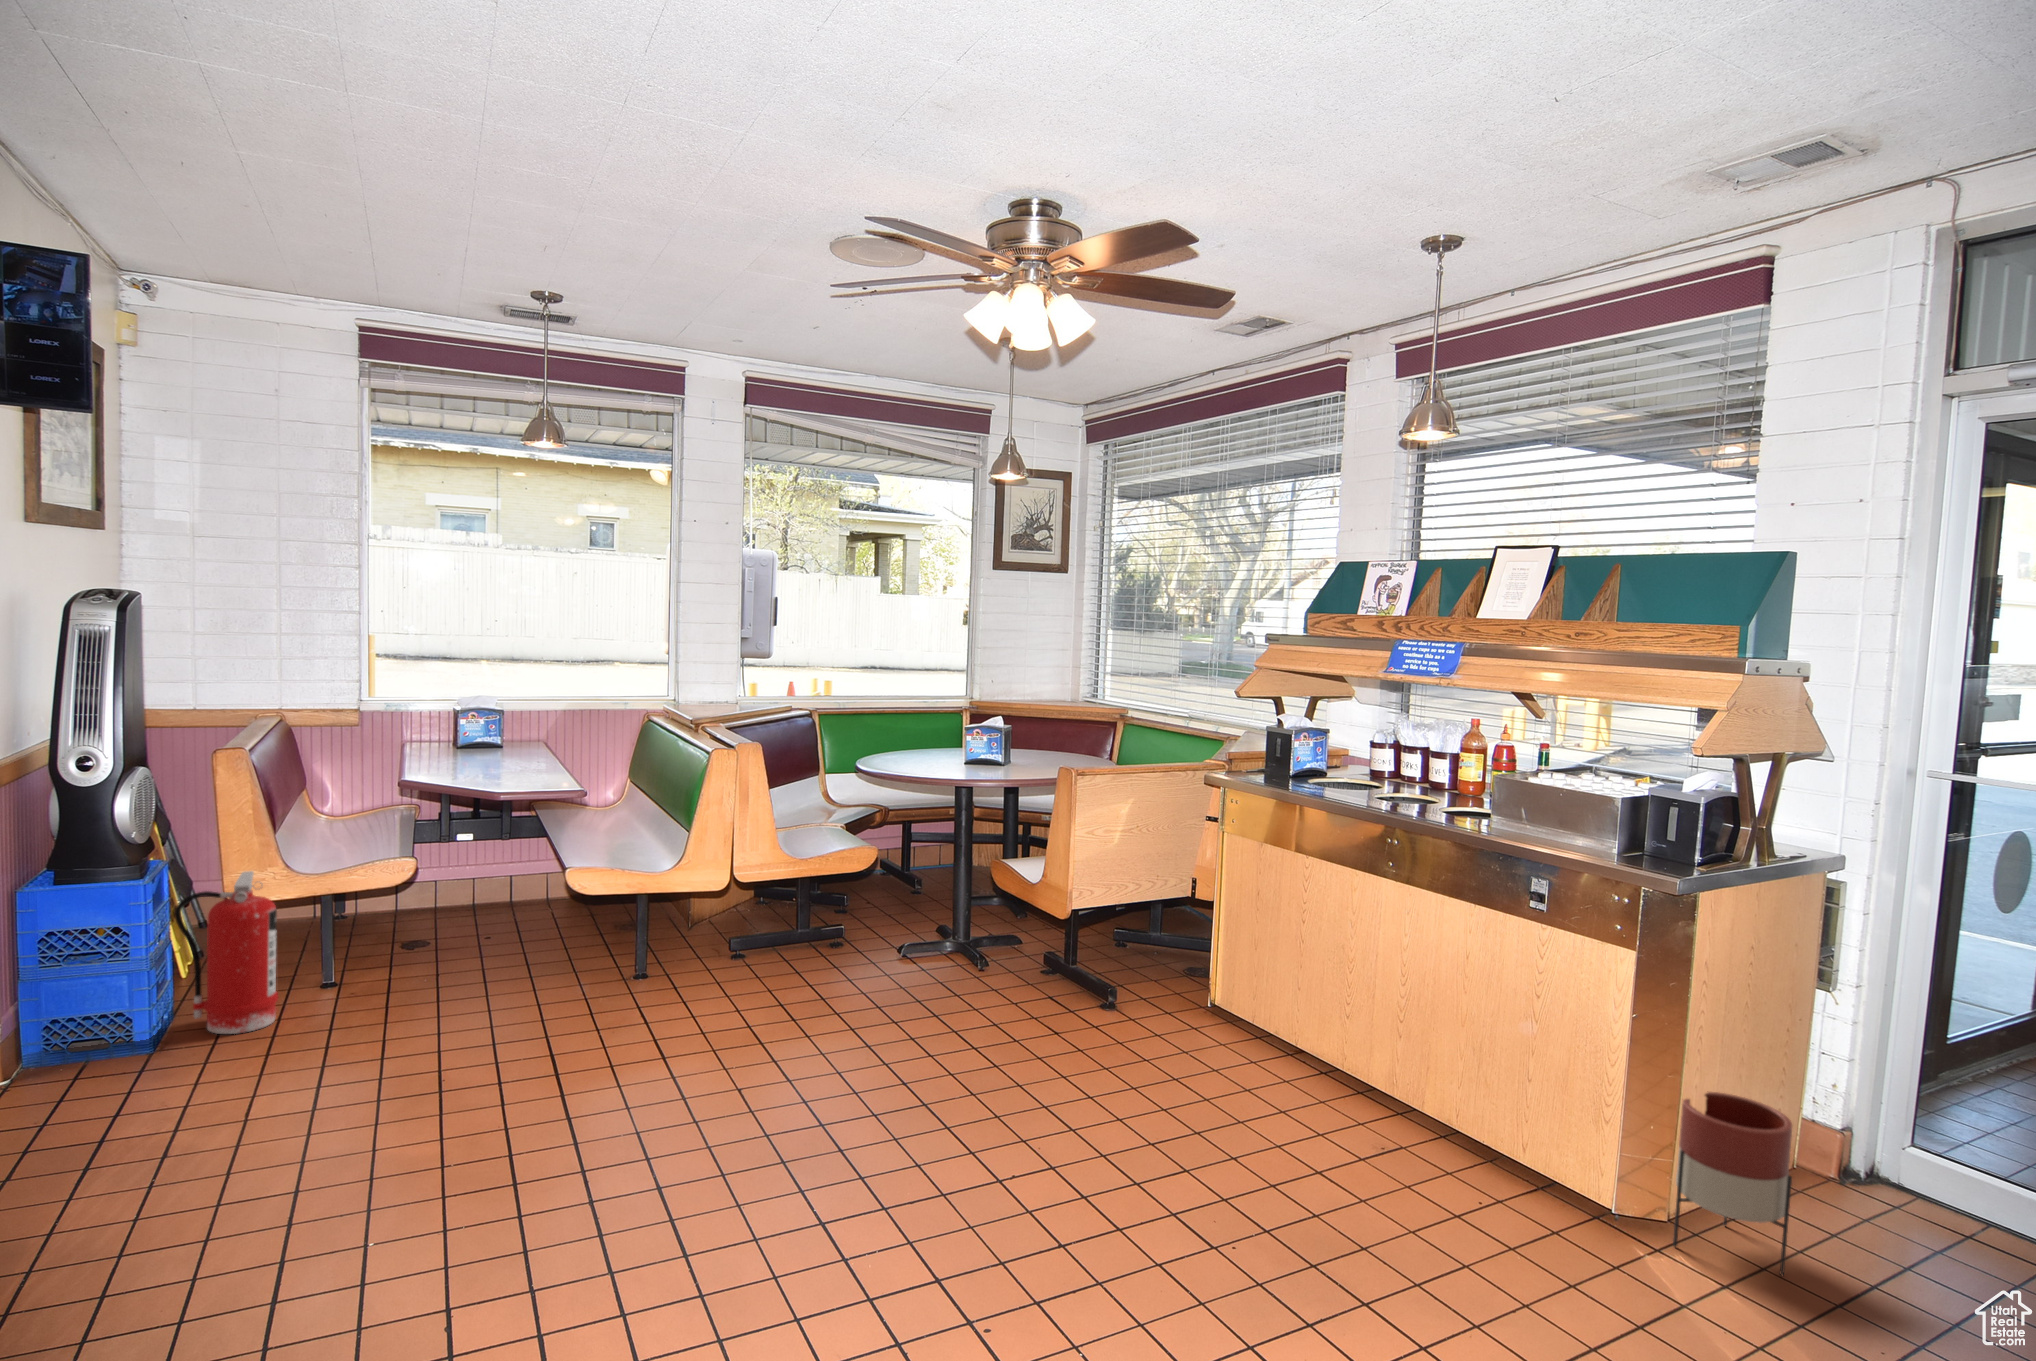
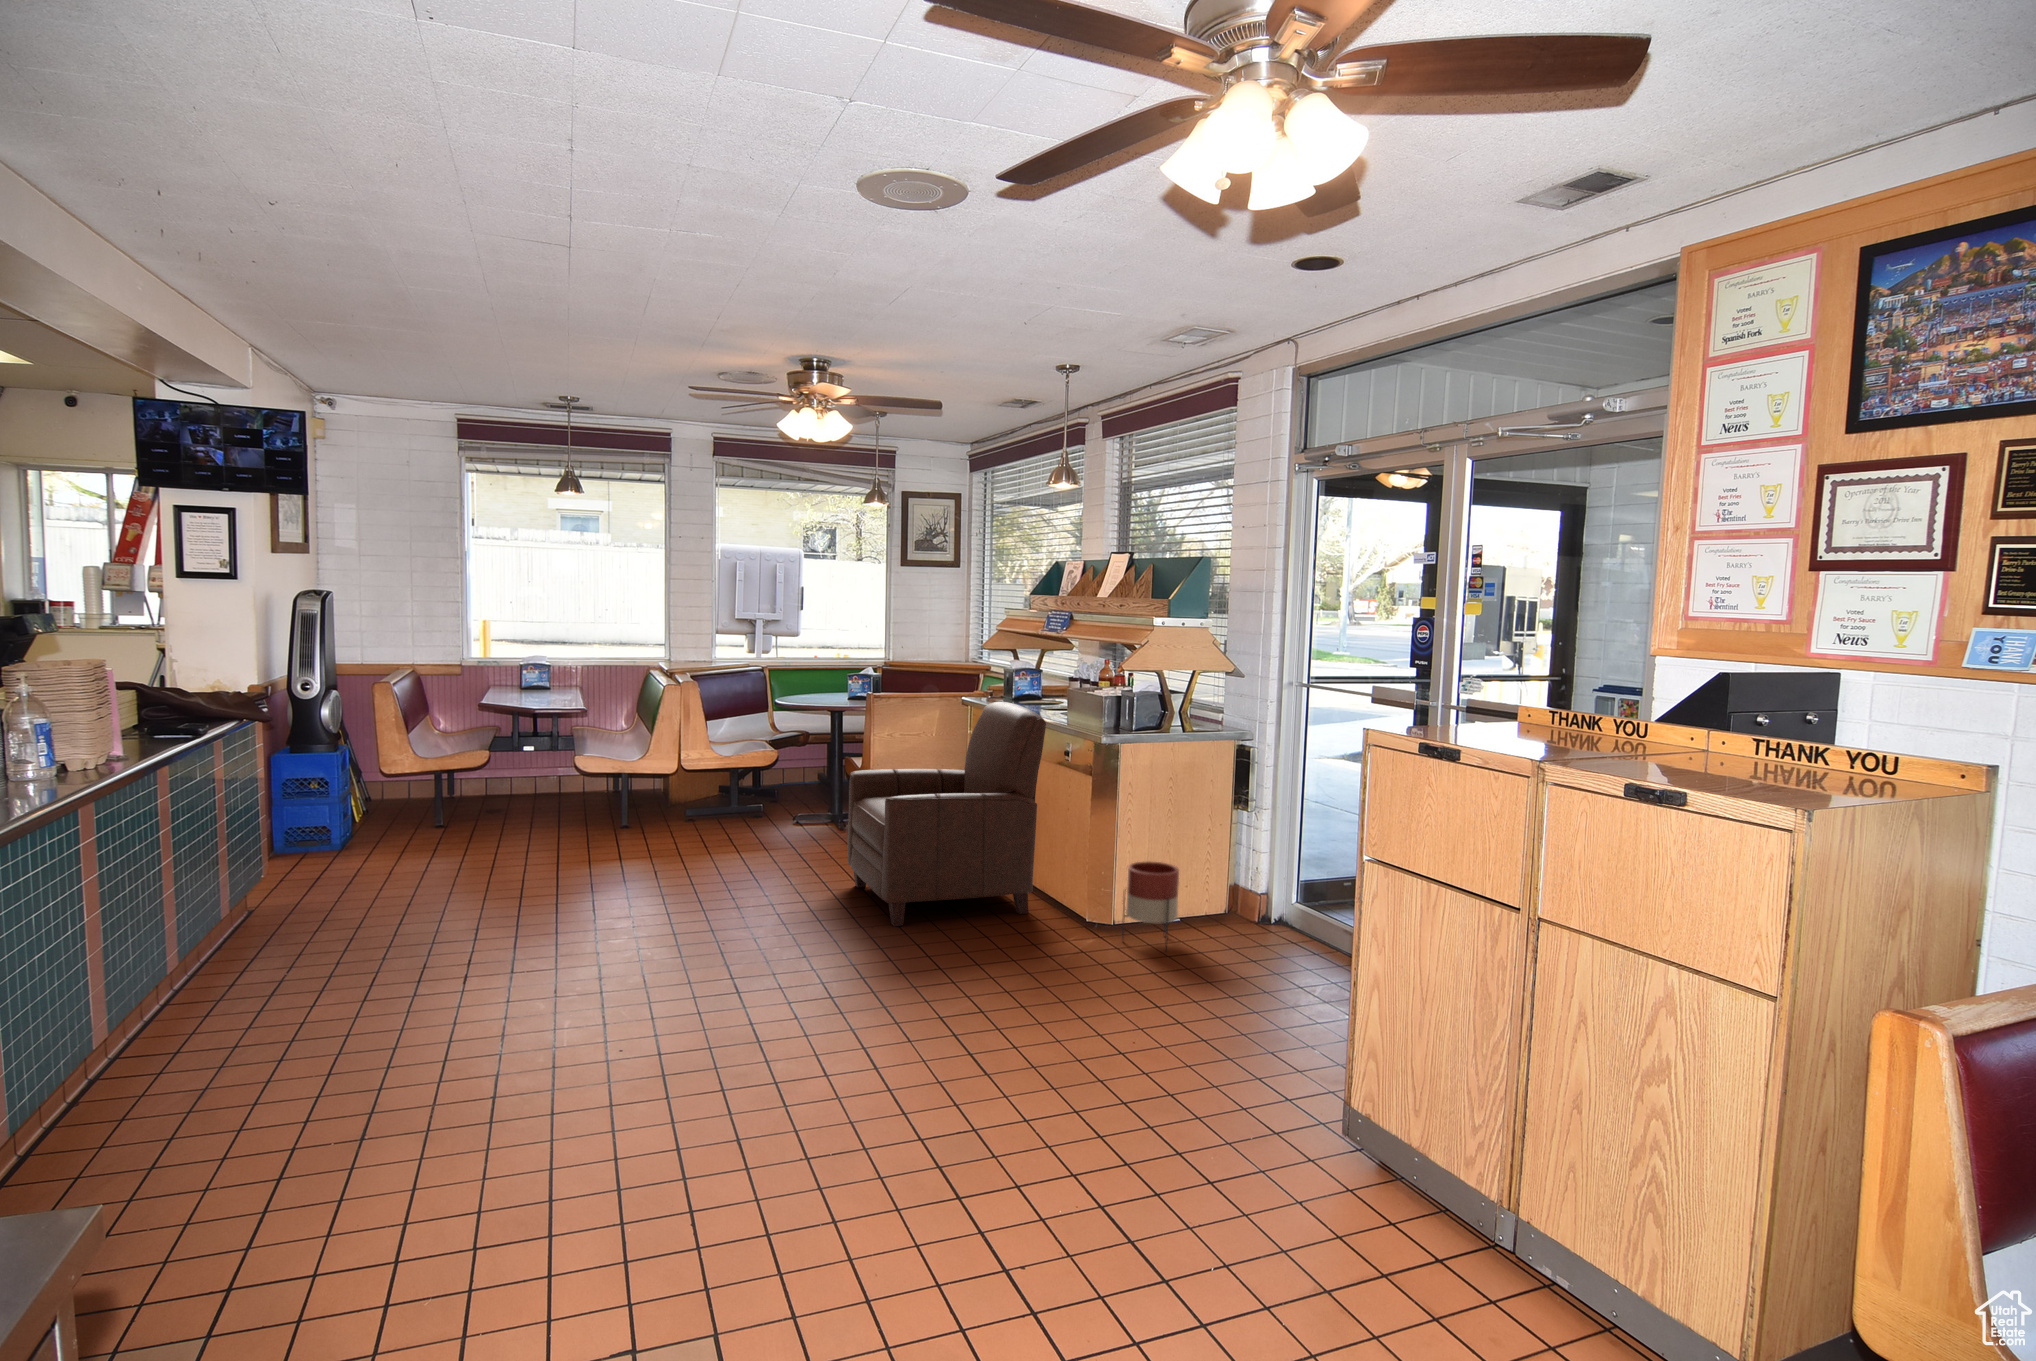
chair: none [1081,787,1466,1223] -> present [848,702,1046,926]
fire extinguisher: present [175,871,278,1034] -> none [354,756,412,847]

